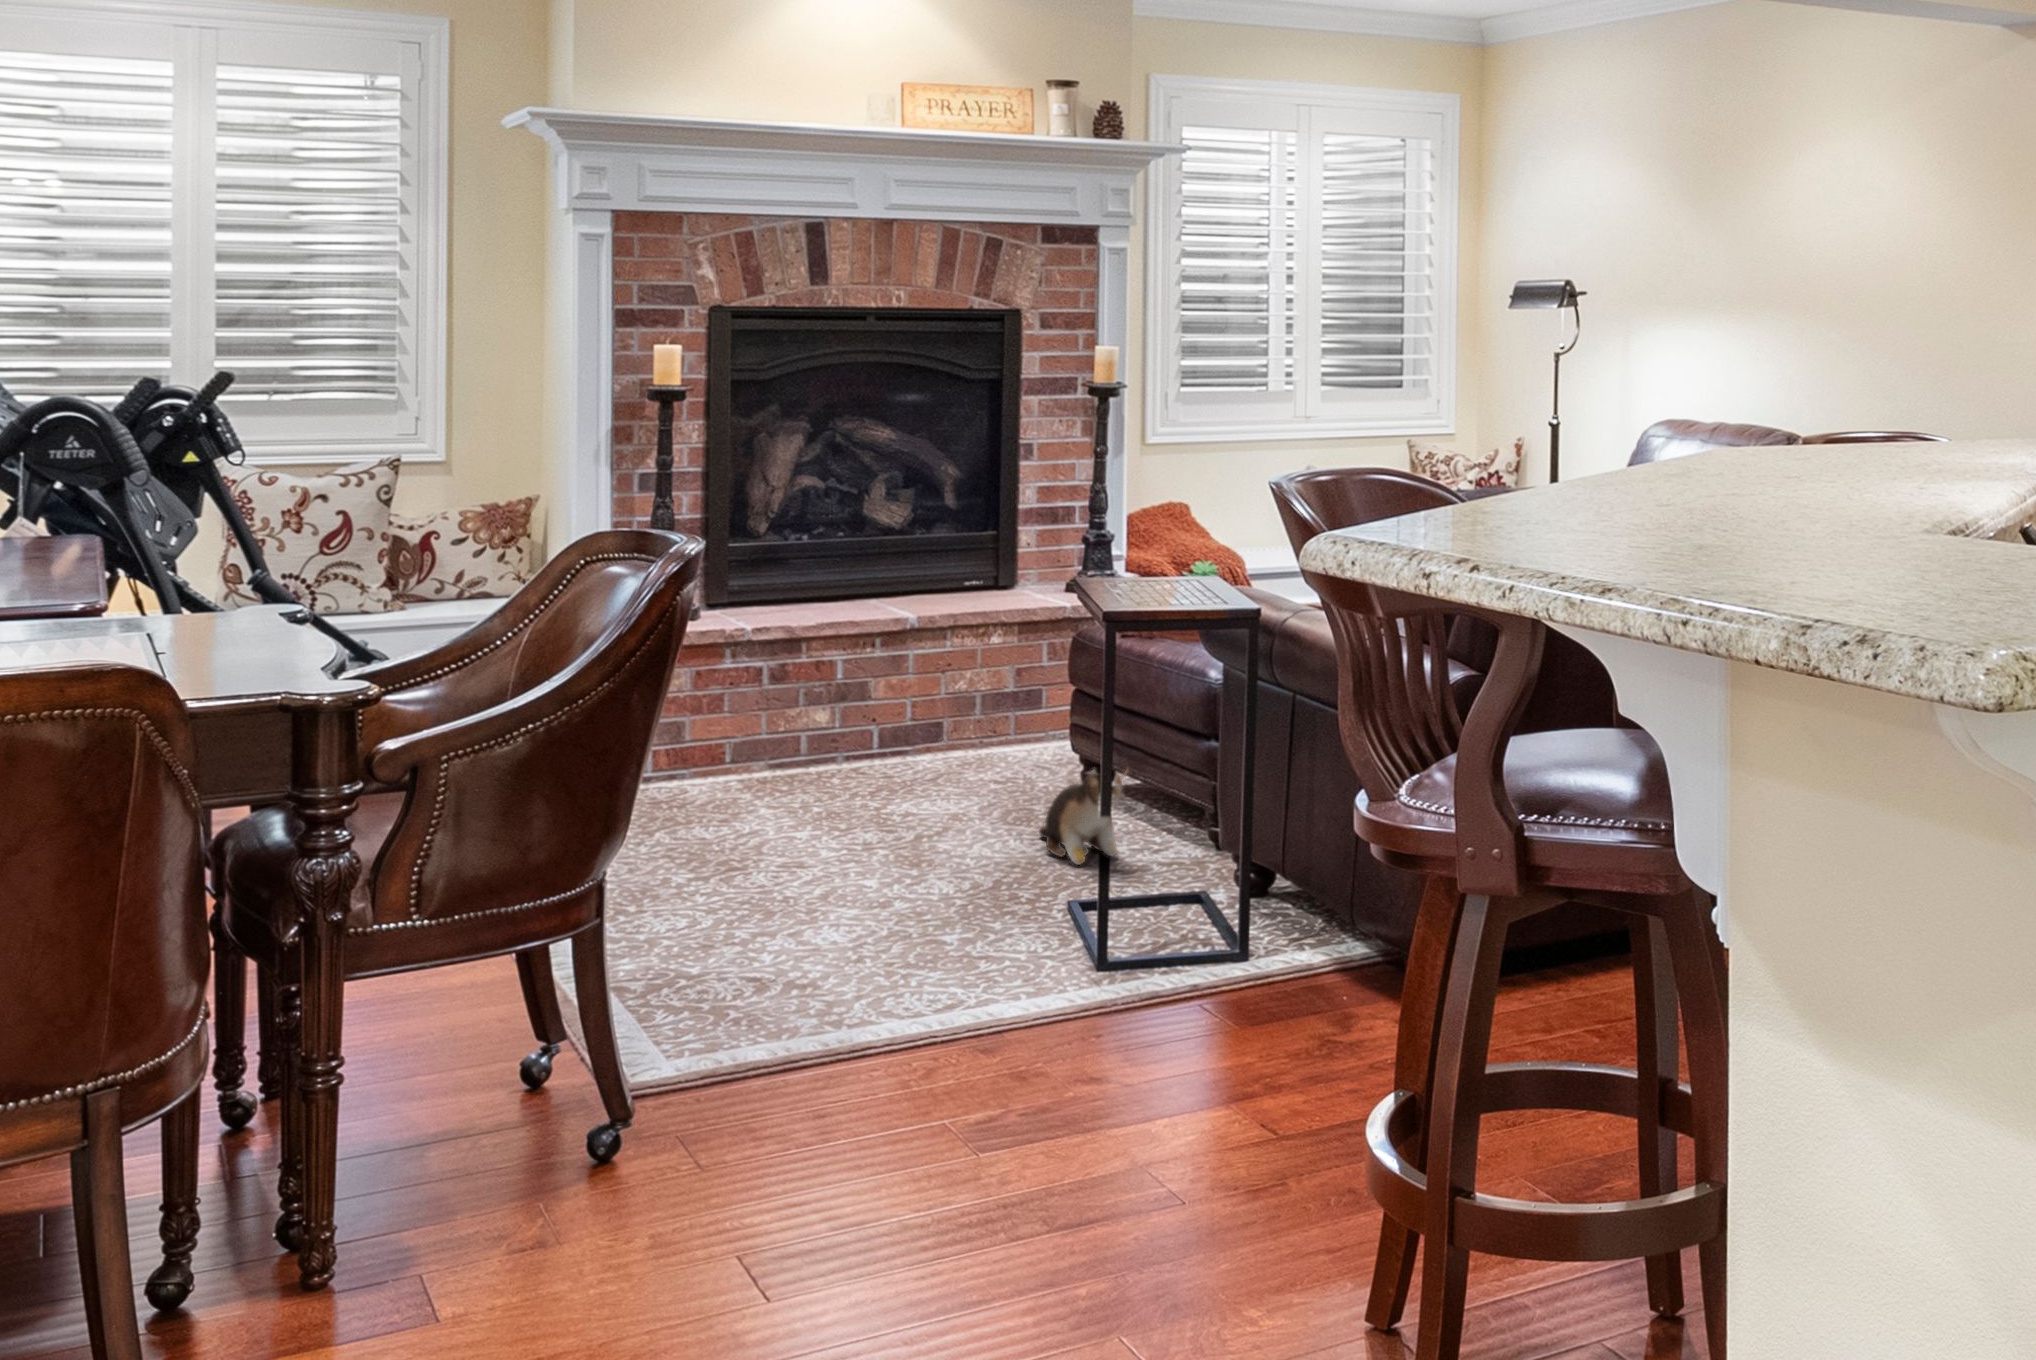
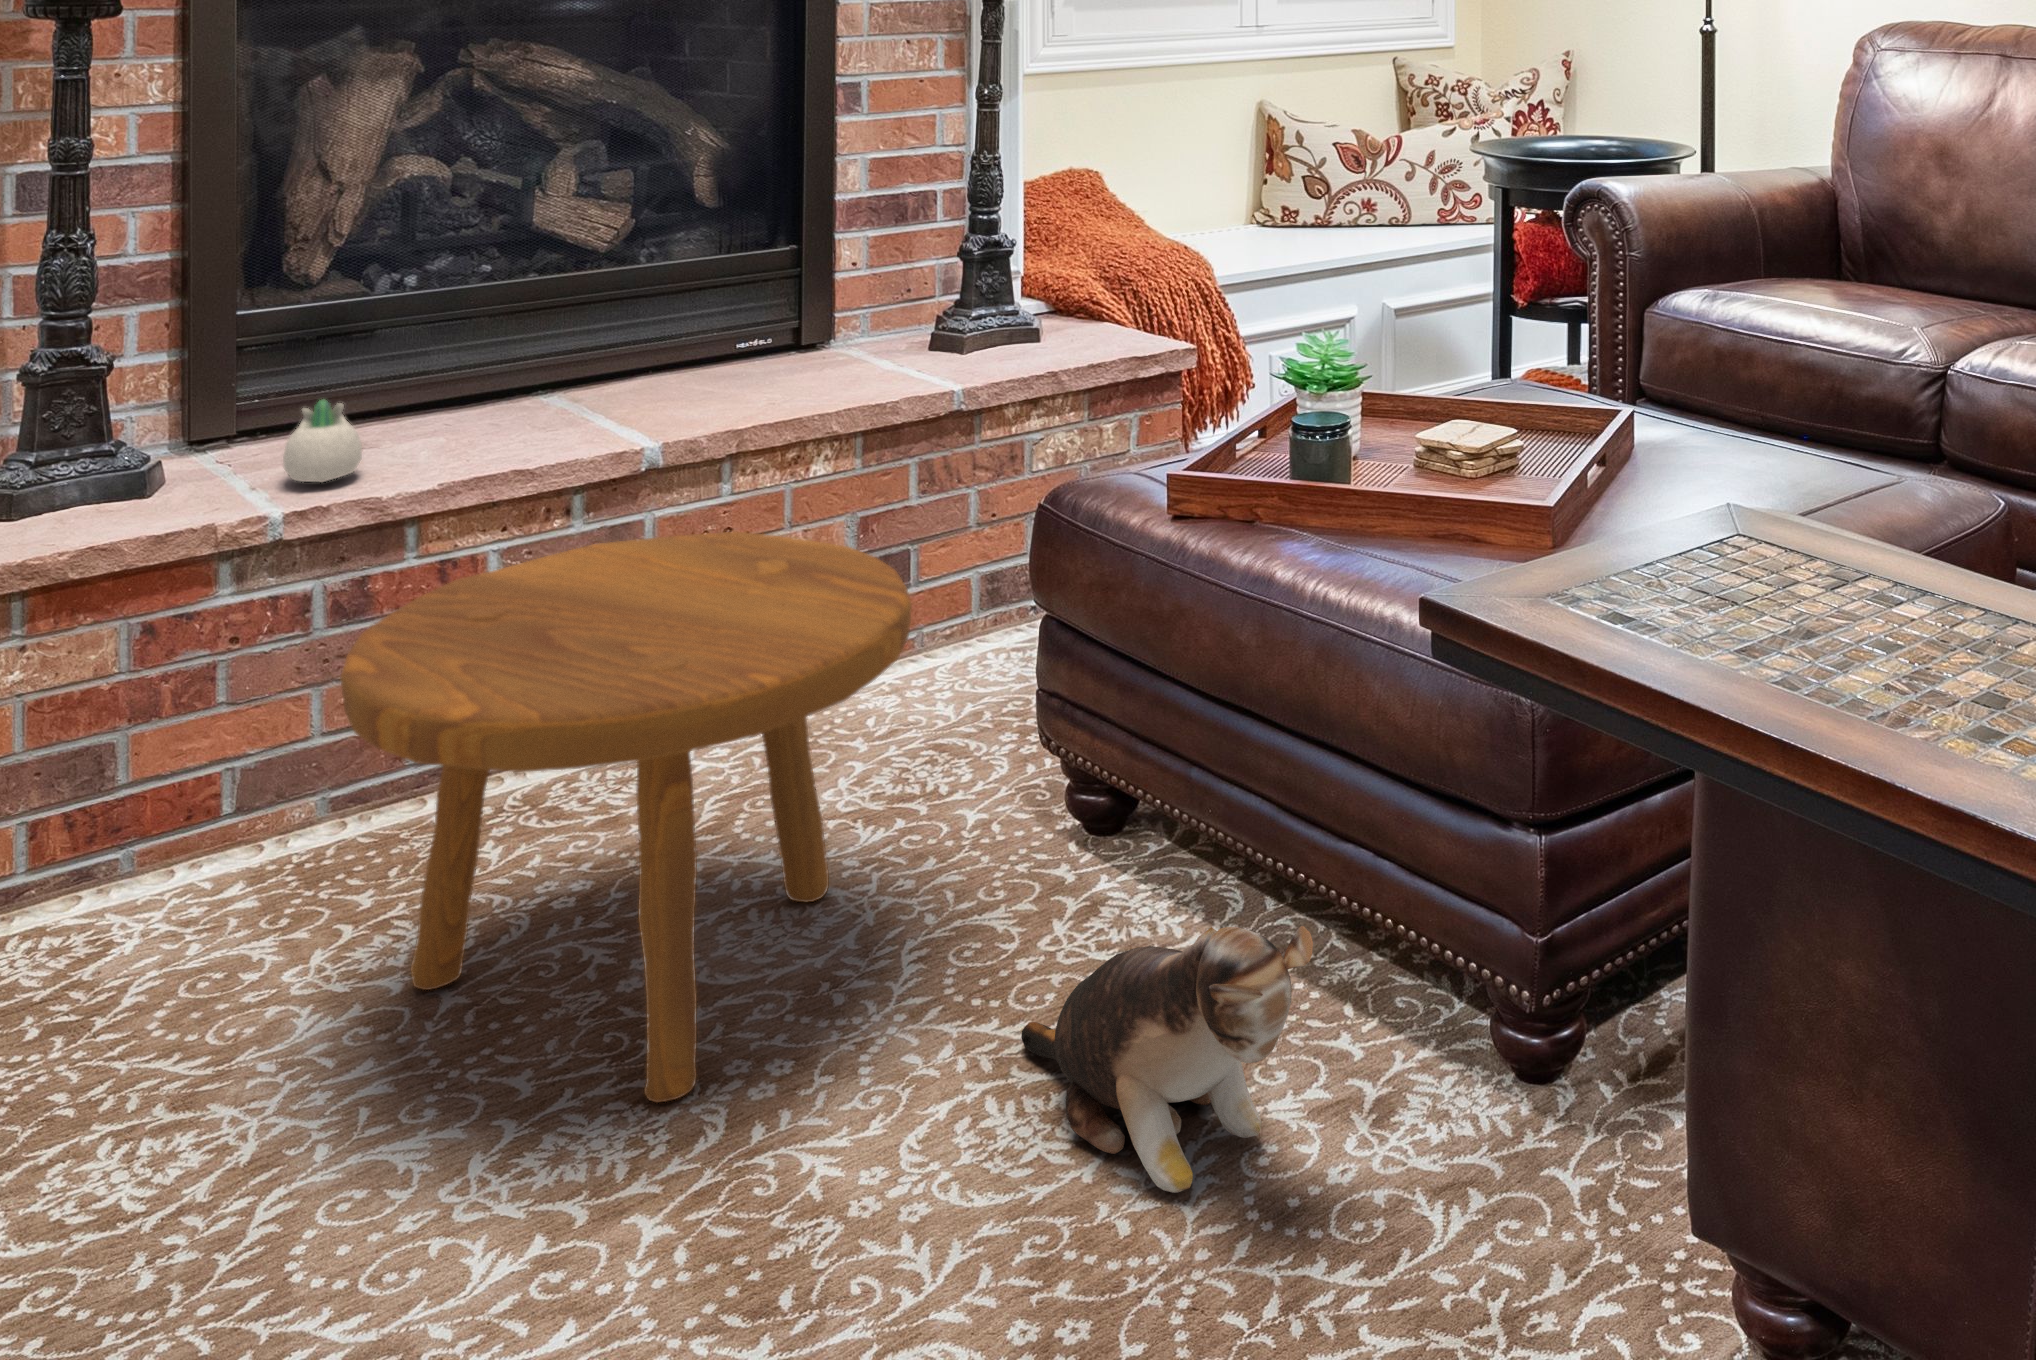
succulent planter: none [751,583,785,620] -> present [283,399,363,482]
footstool: none [783,642,1010,838] -> present [341,532,912,1102]

